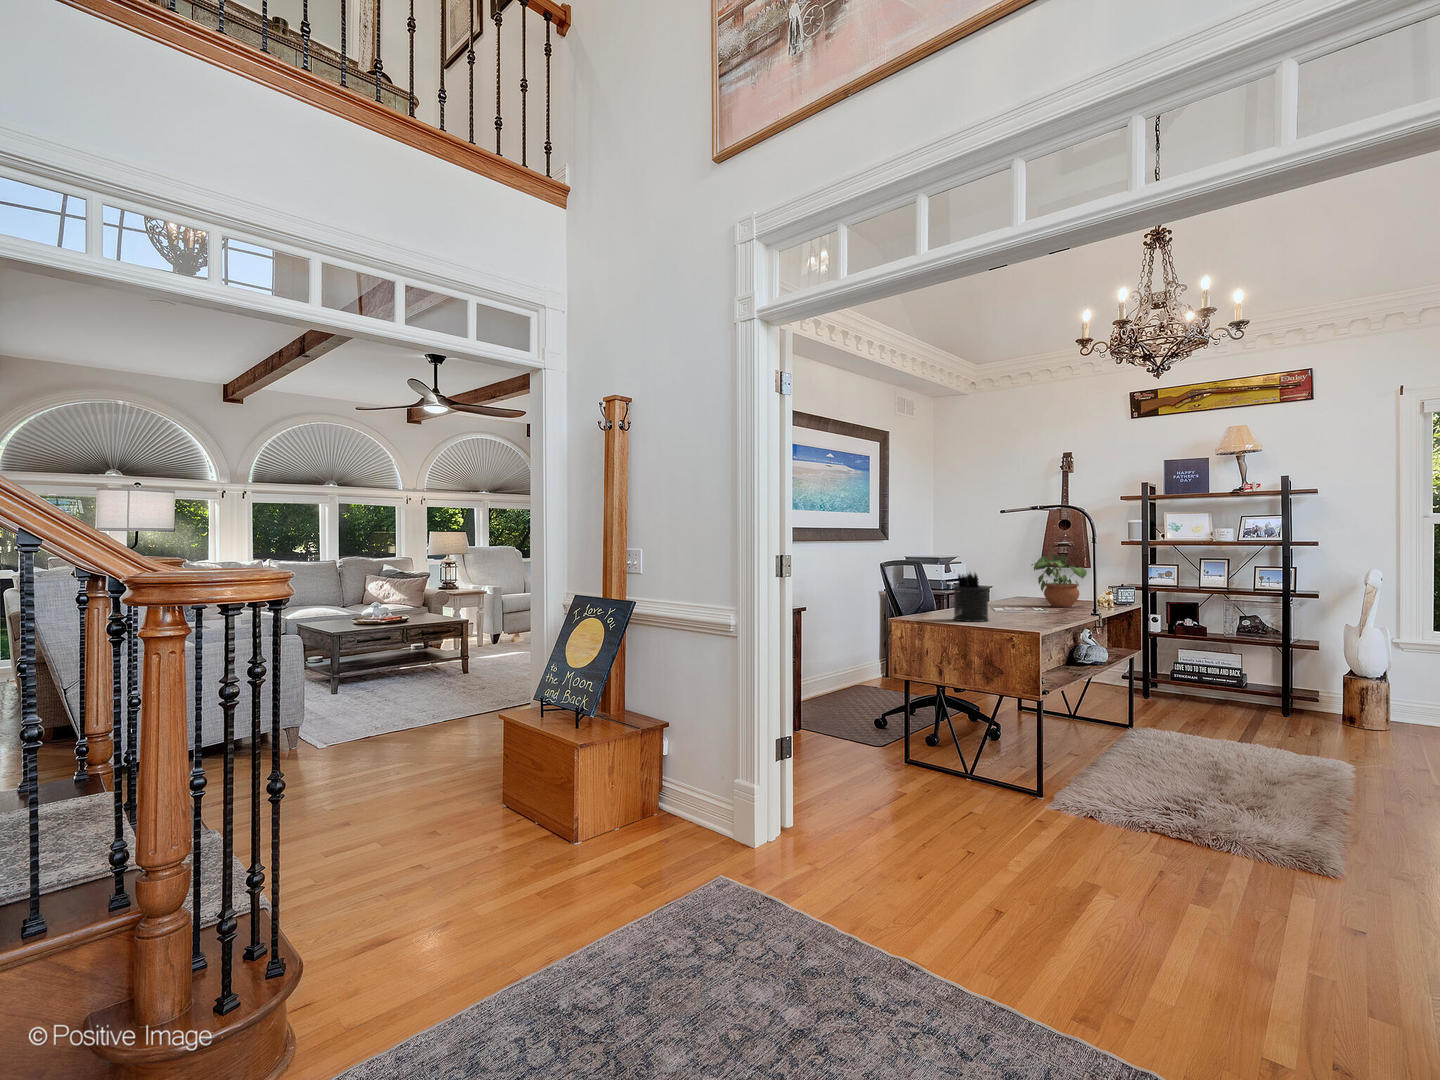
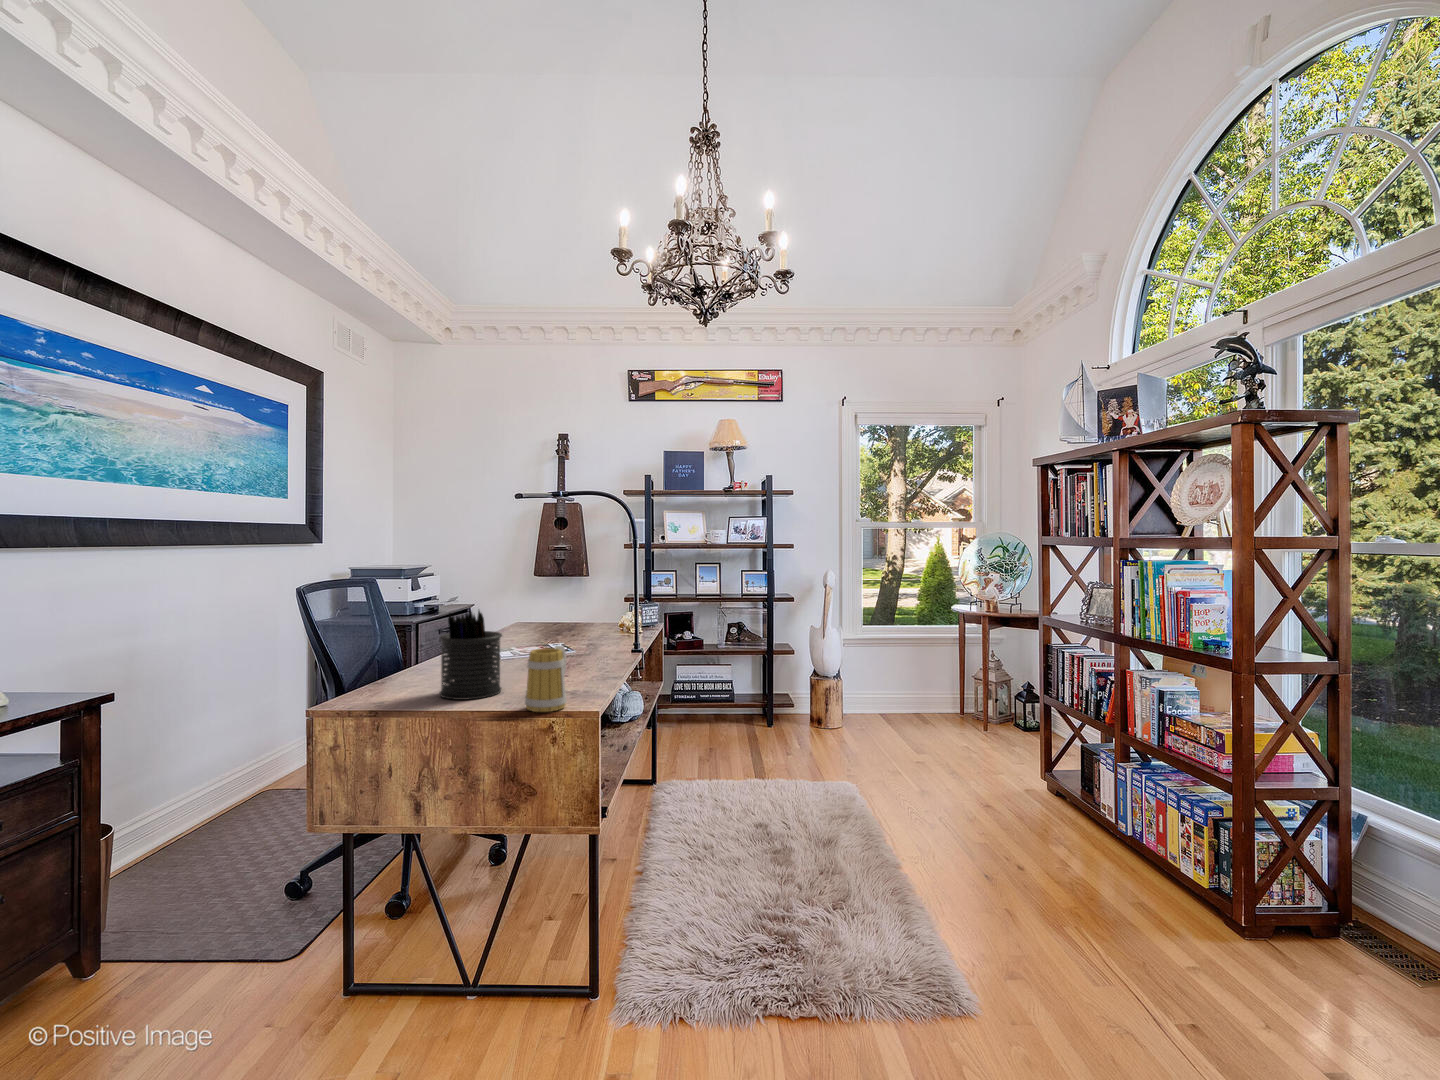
potted plant: present [1032,550,1087,607] -> none [539,559,611,638]
mug: none [997,593,1024,627] -> present [525,646,567,712]

